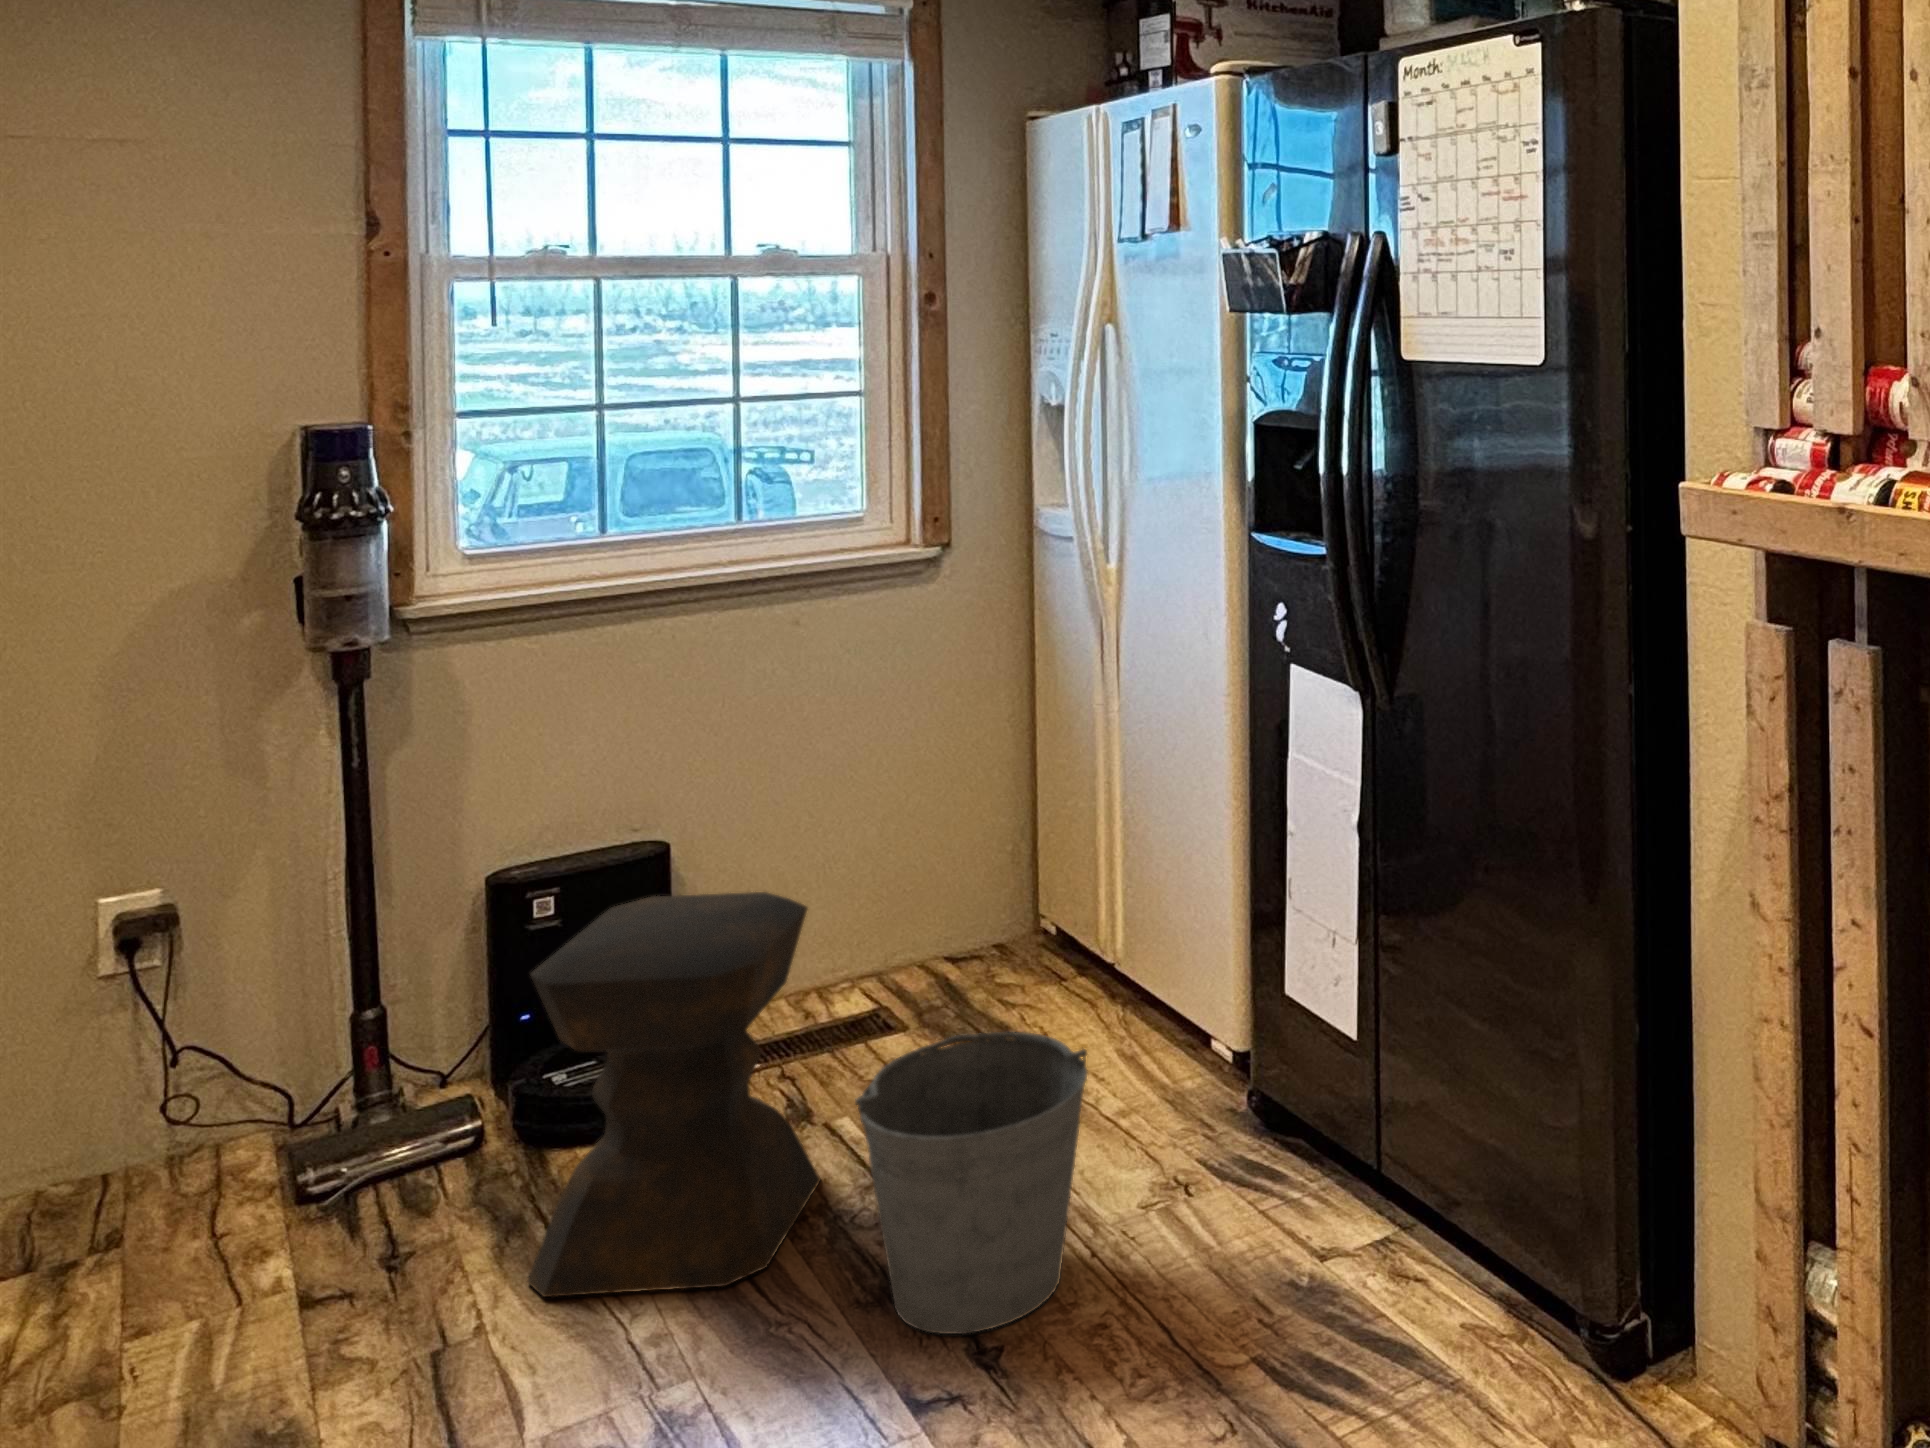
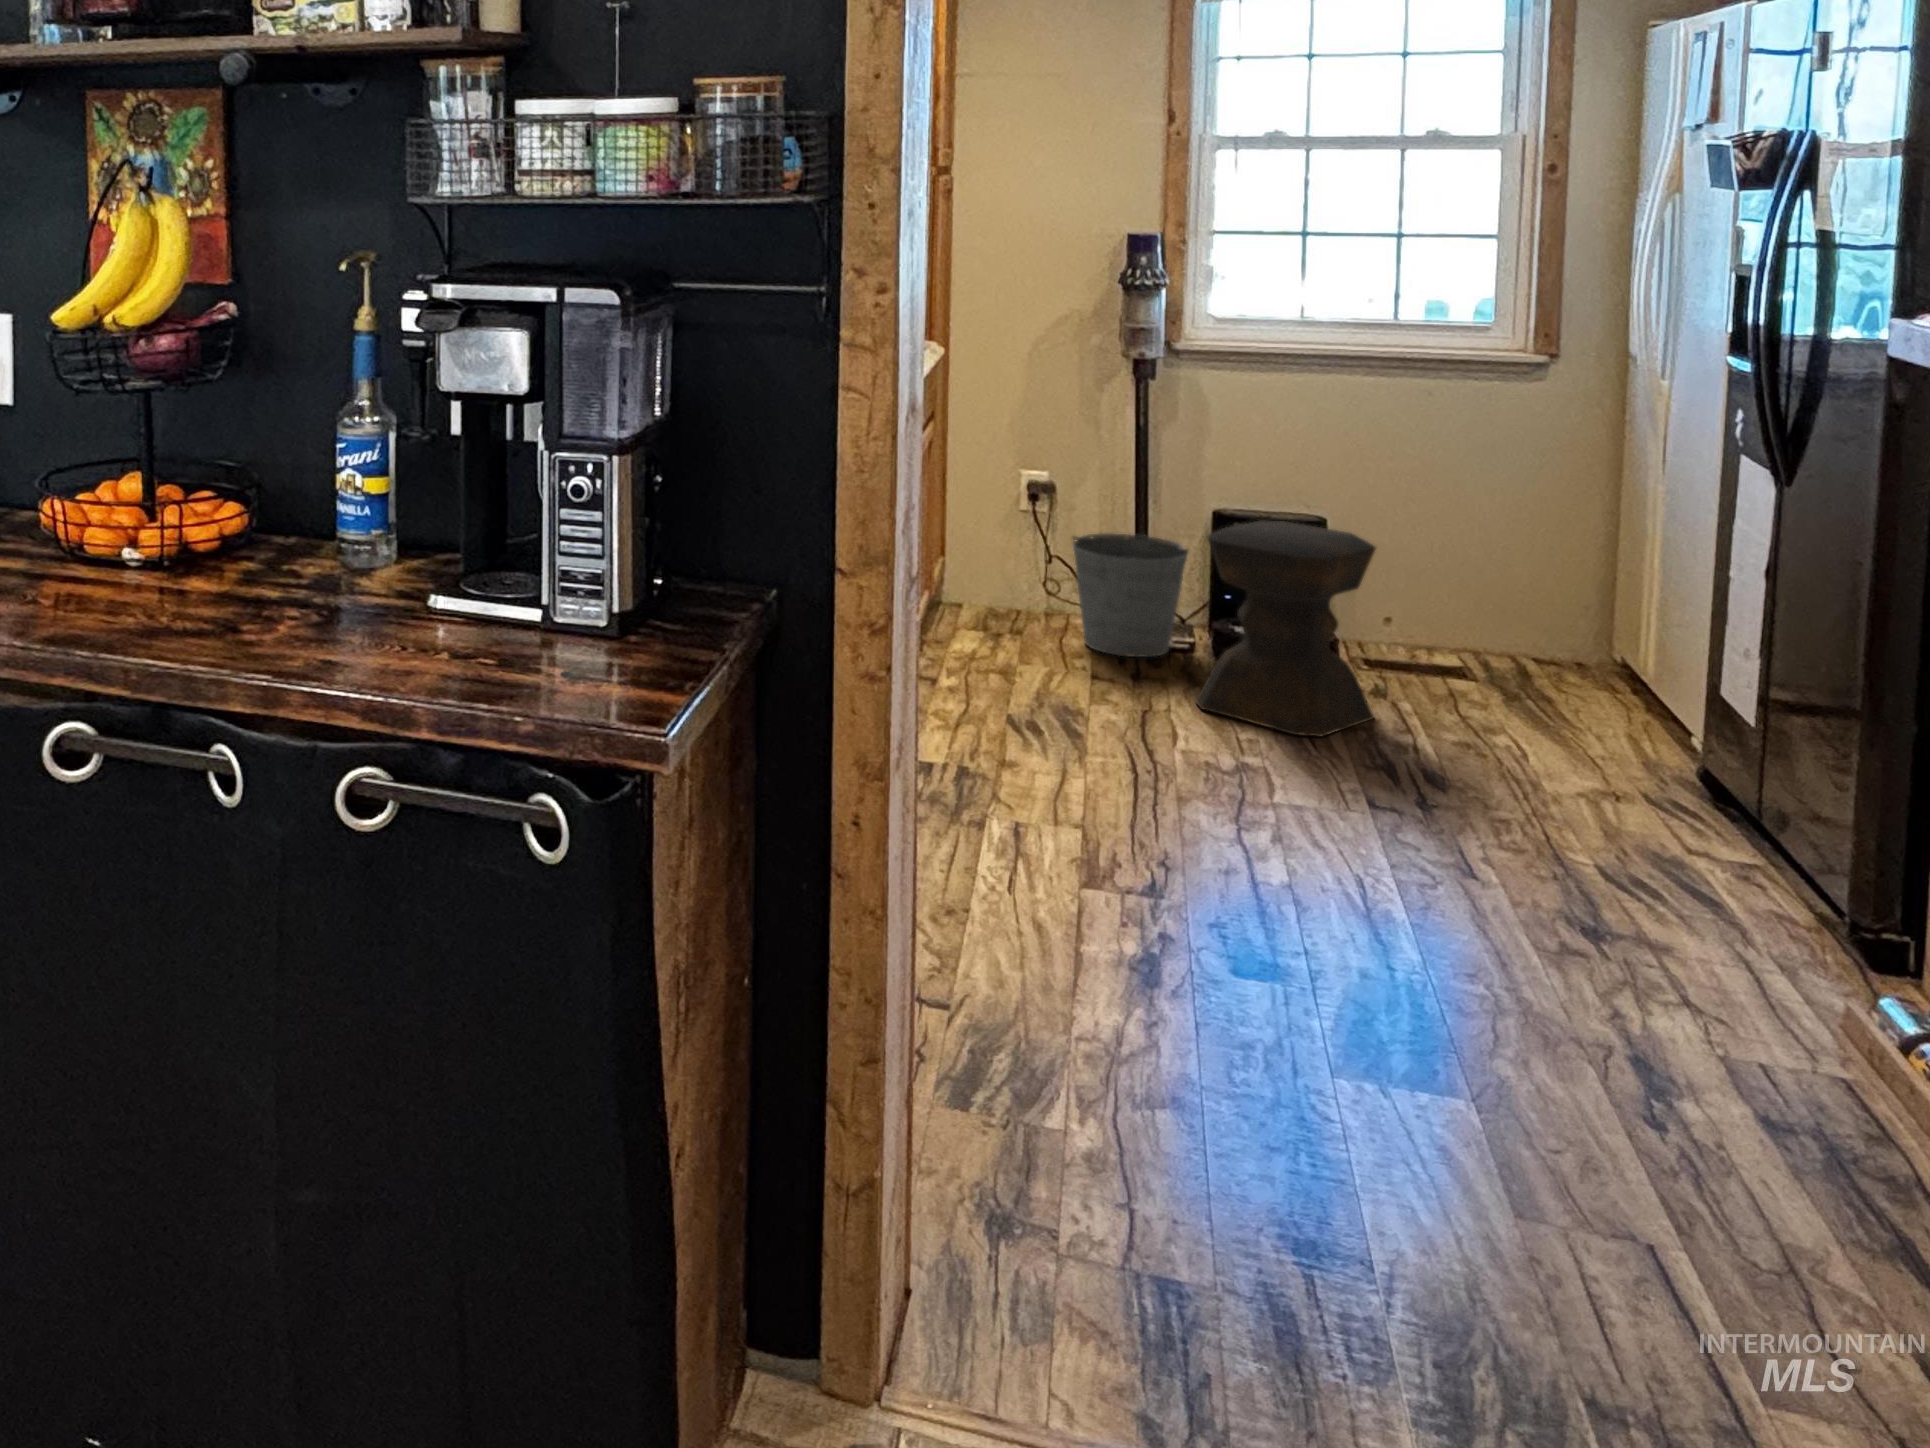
bucket: present [855,1032,1088,1334] -> present [1073,533,1188,657]

